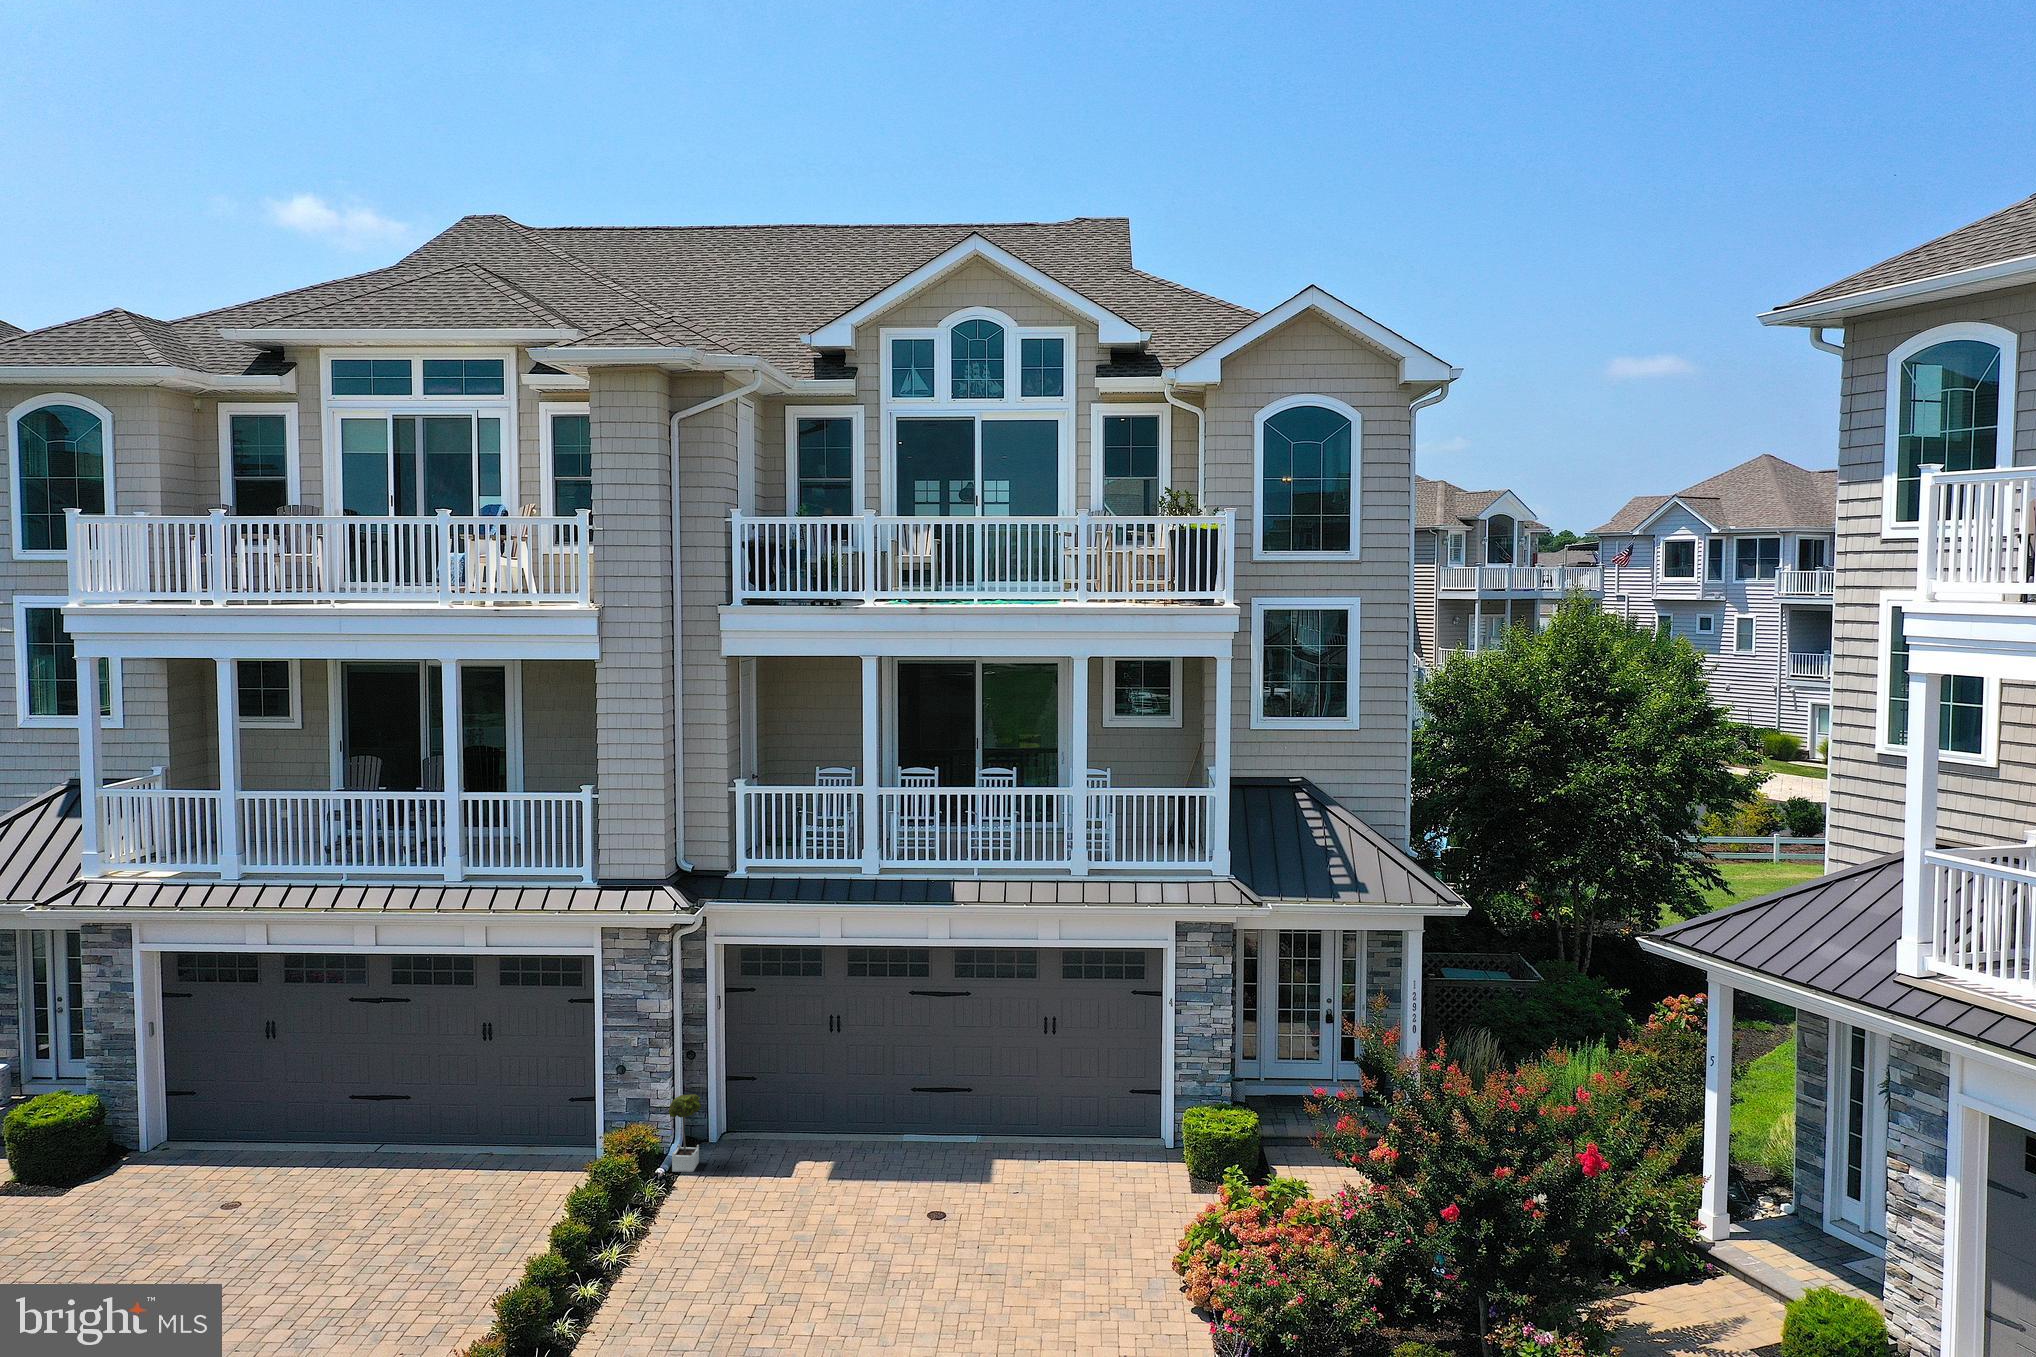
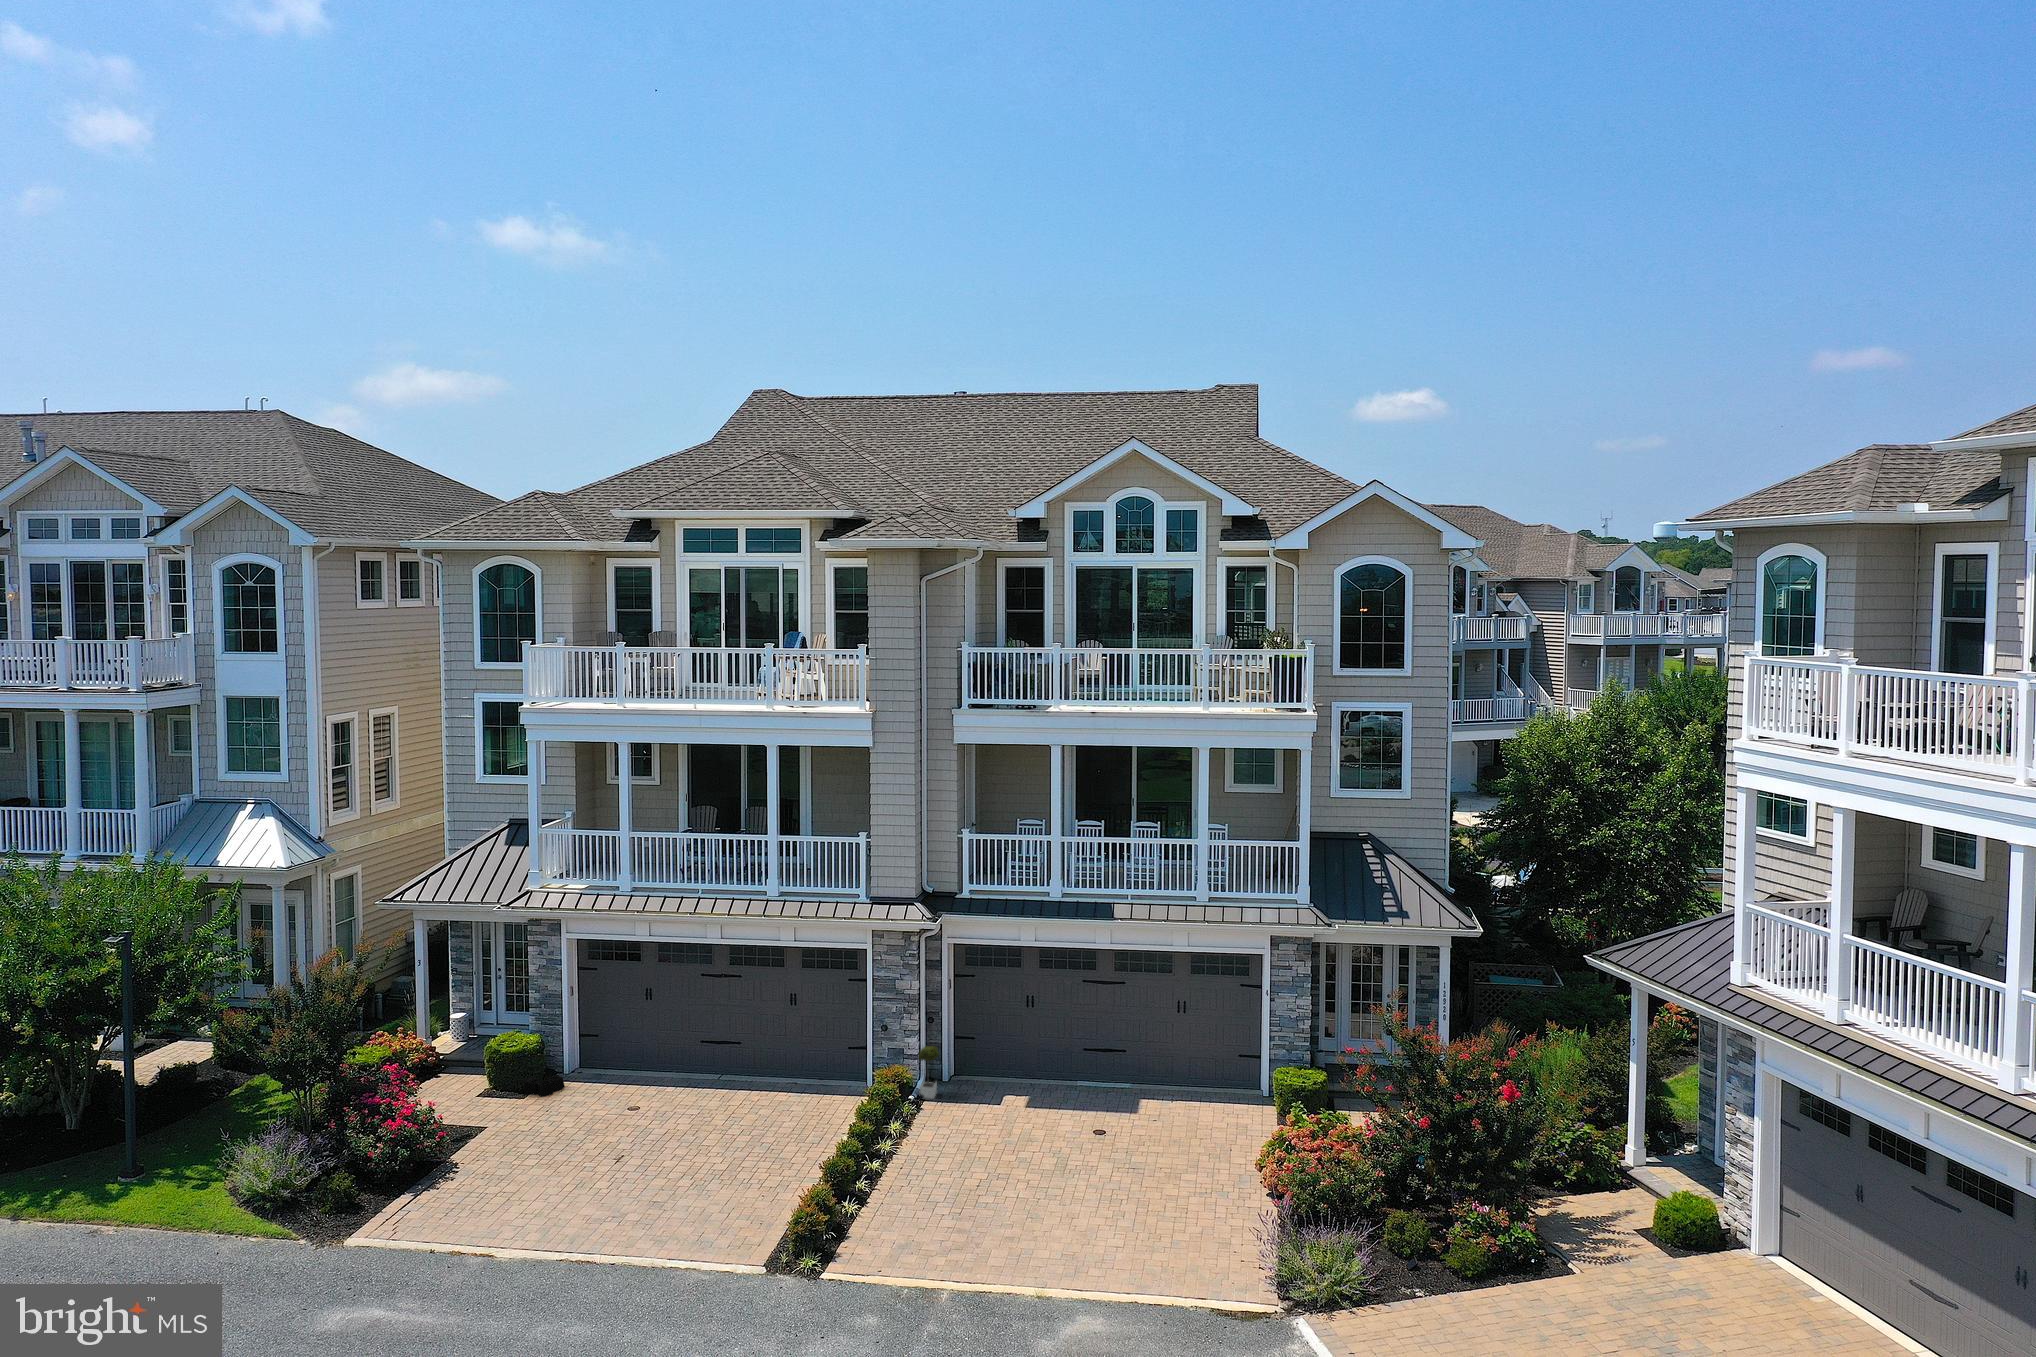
storage bin: none [53,1160,128,1197] -> present [522,1075,565,1097]

